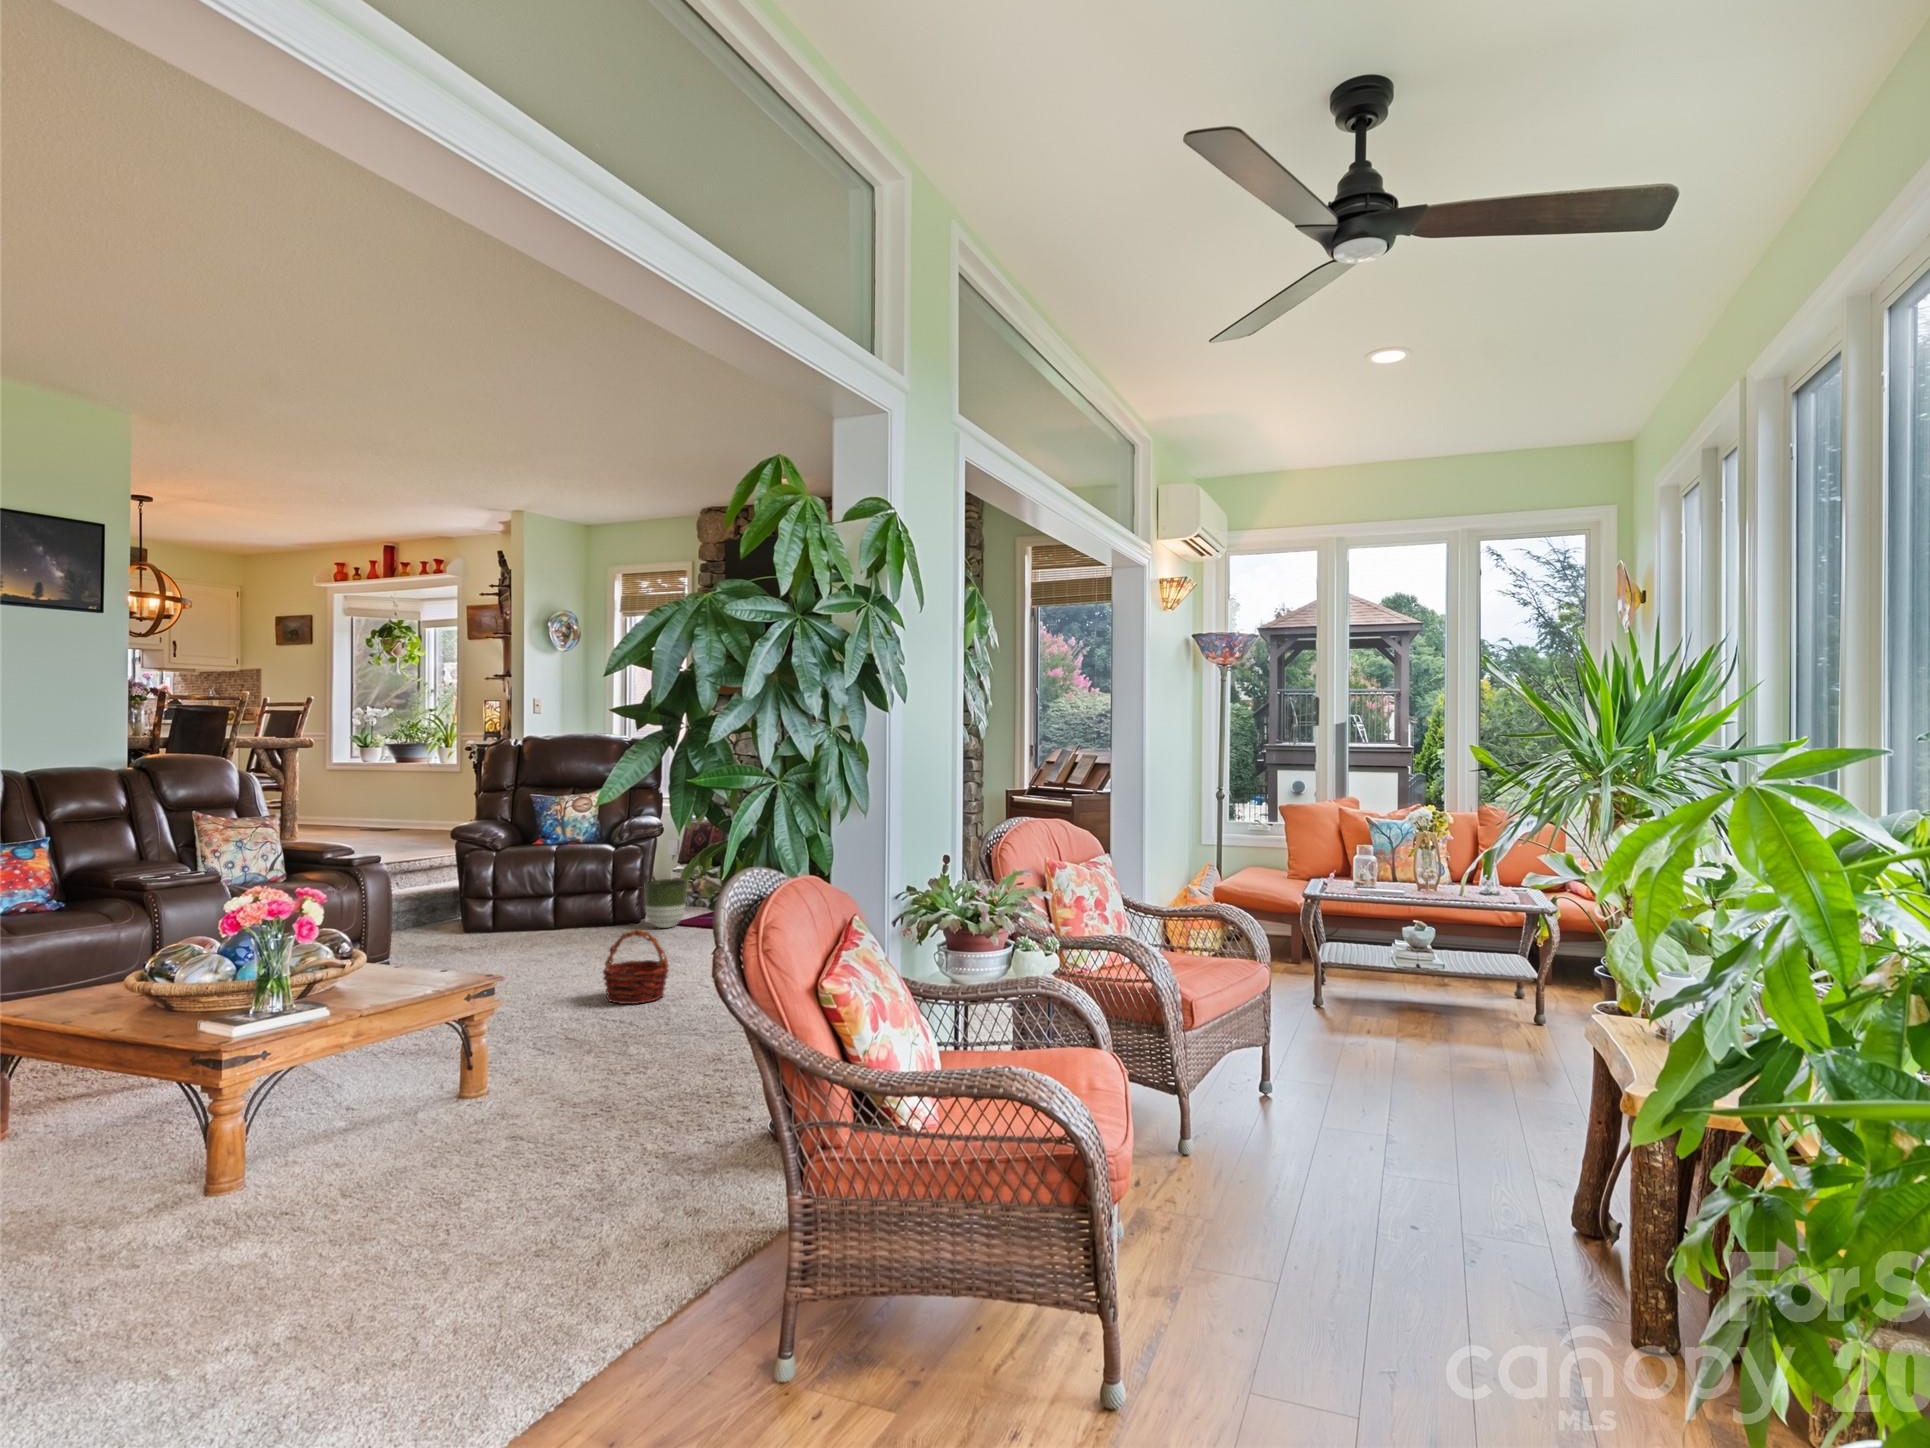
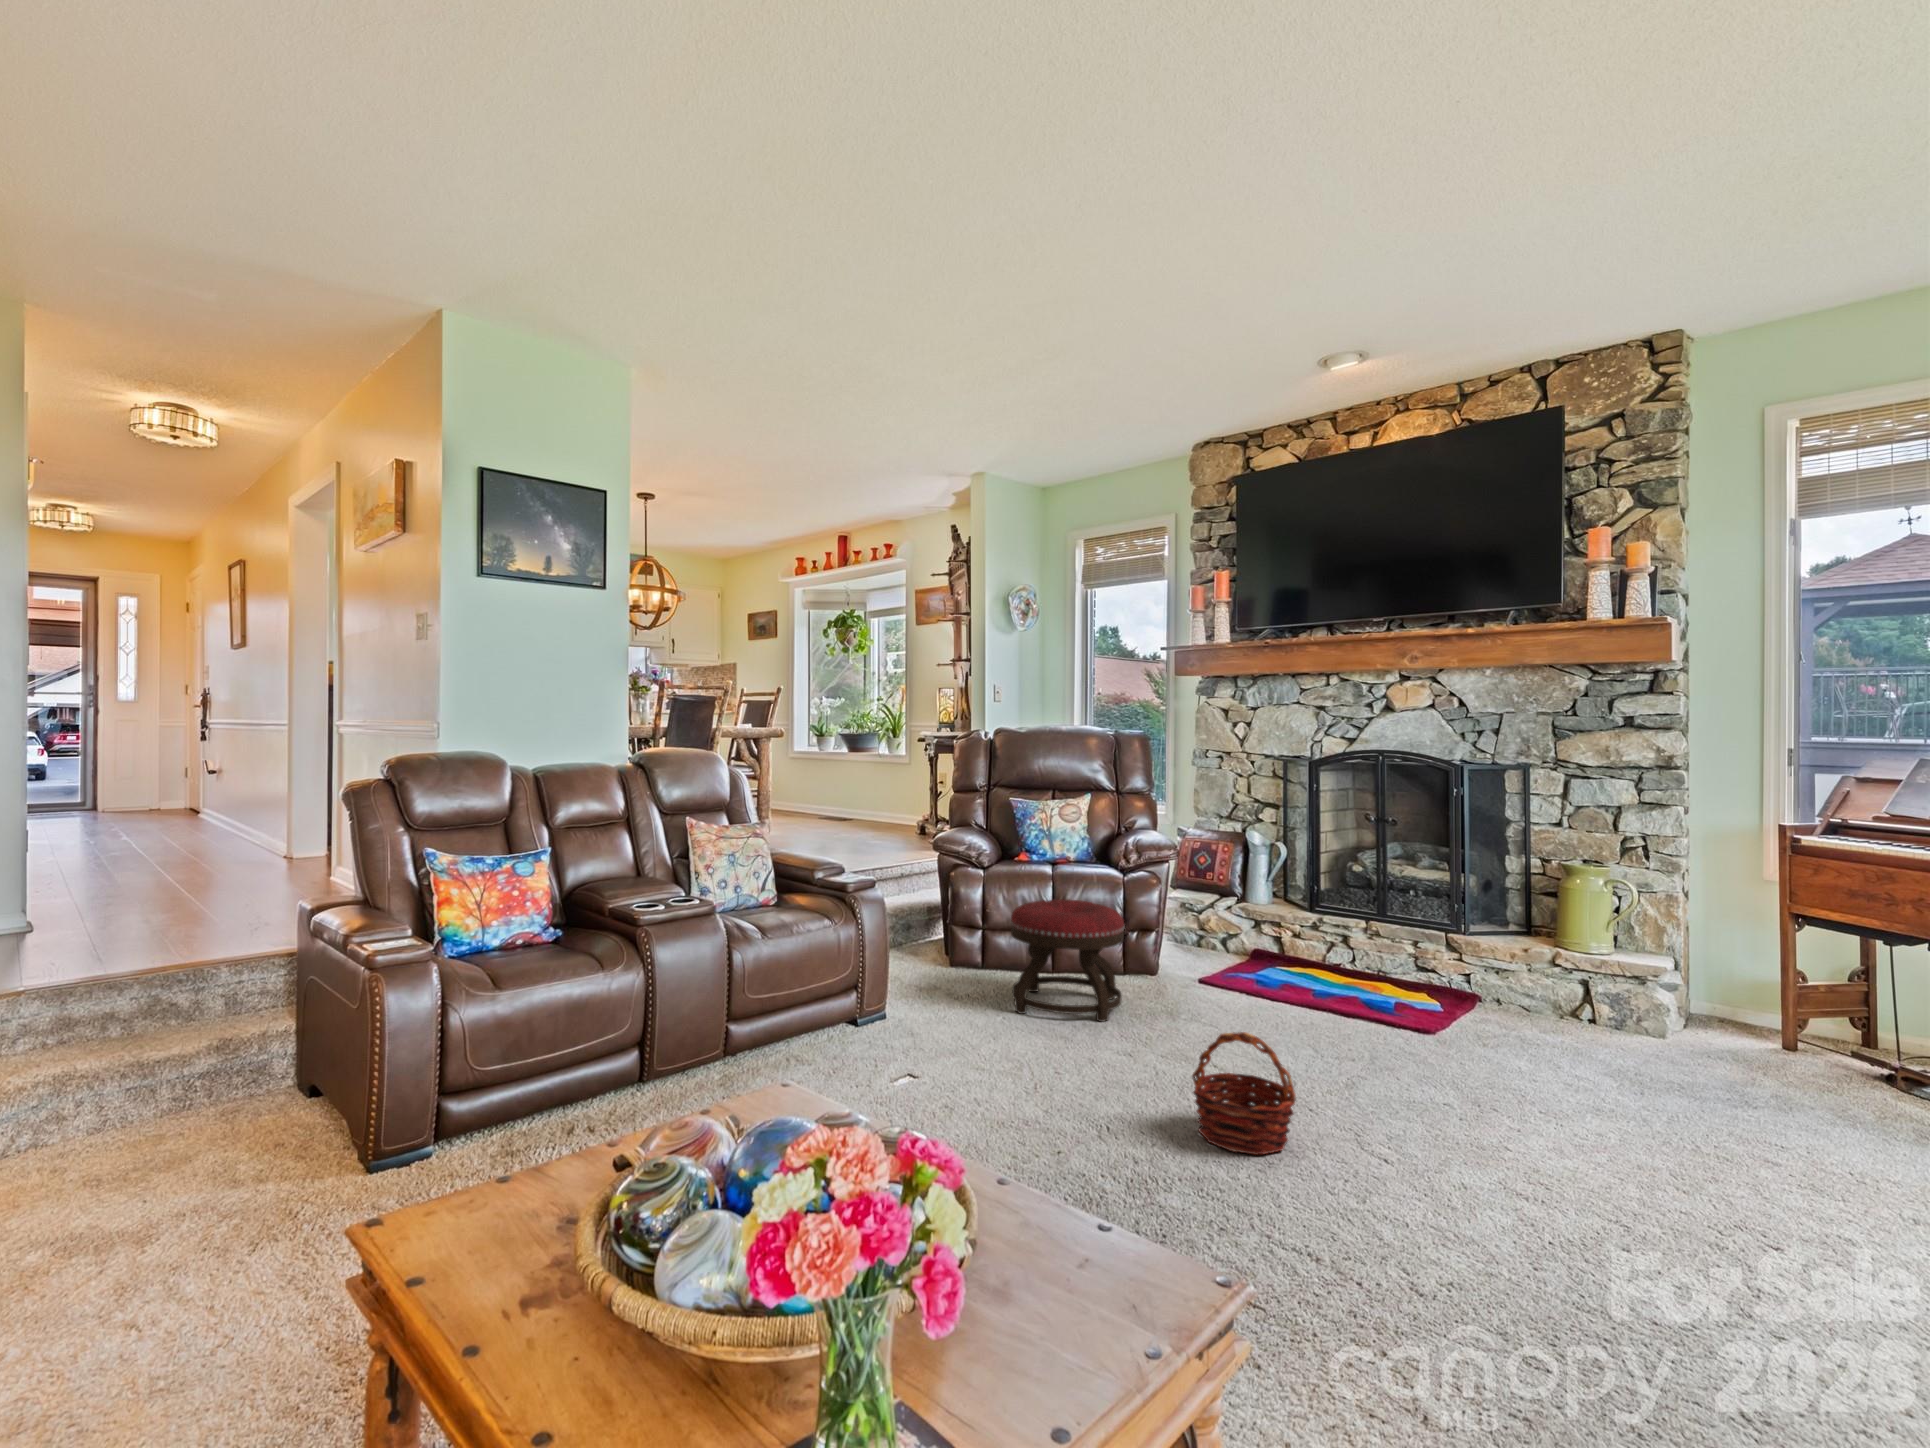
ottoman: none [506,868,602,956] -> present [1010,899,1125,1022]
planter: present [645,879,687,928] -> none [1161,916,1216,982]

